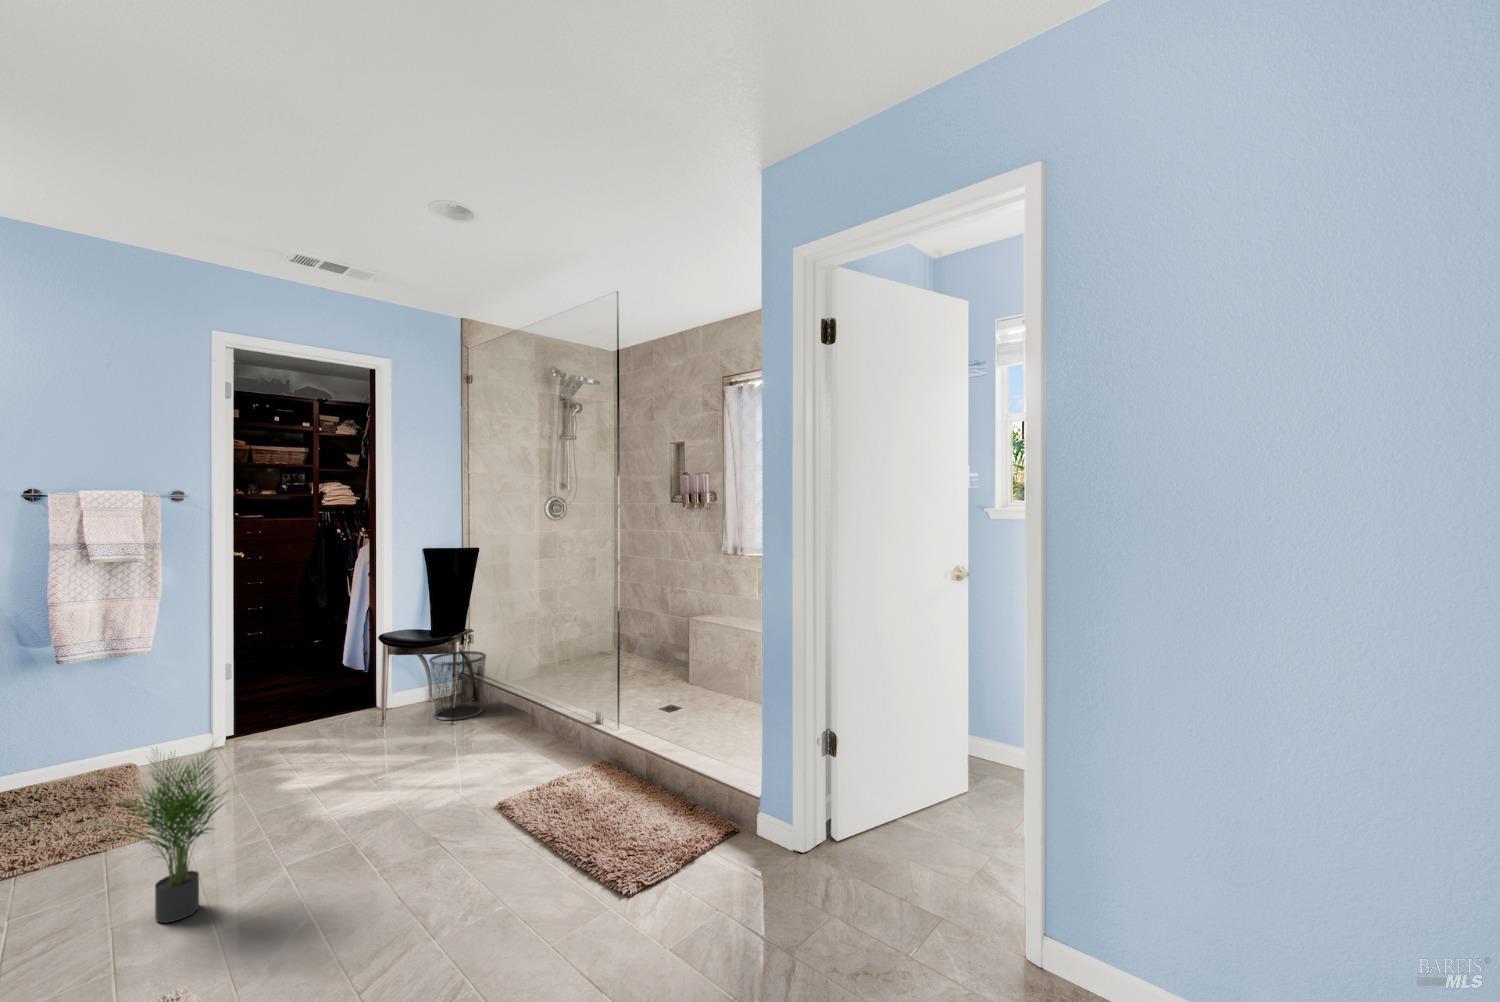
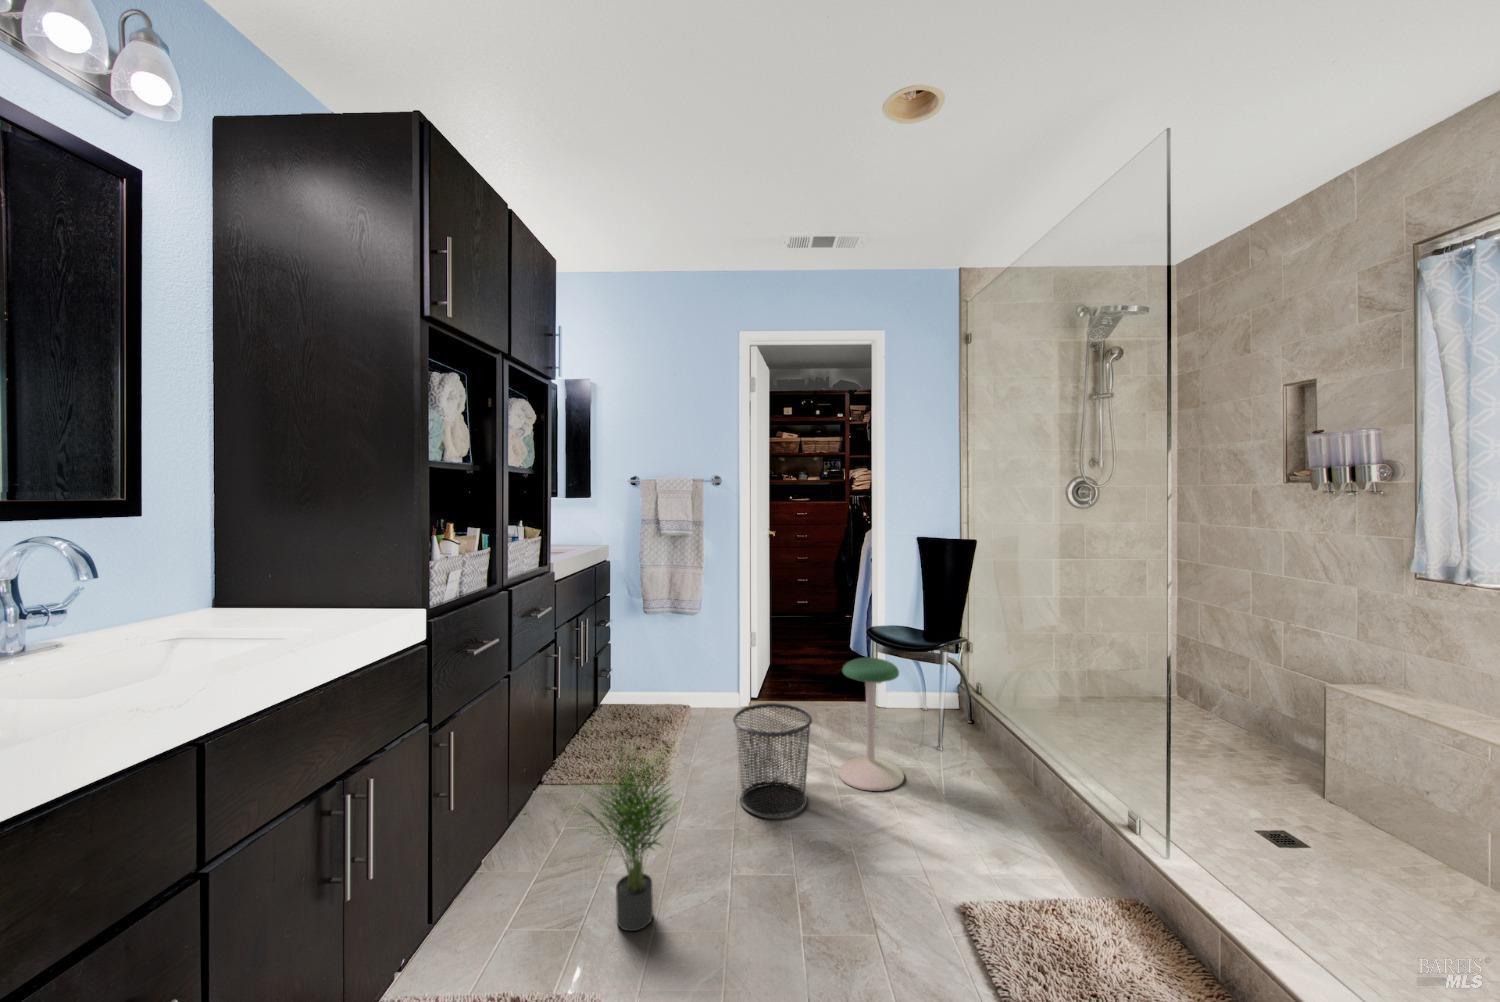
waste bin: present [429,651,486,720] -> present [733,703,812,818]
stool: none [354,657,420,774] -> present [838,657,904,791]

